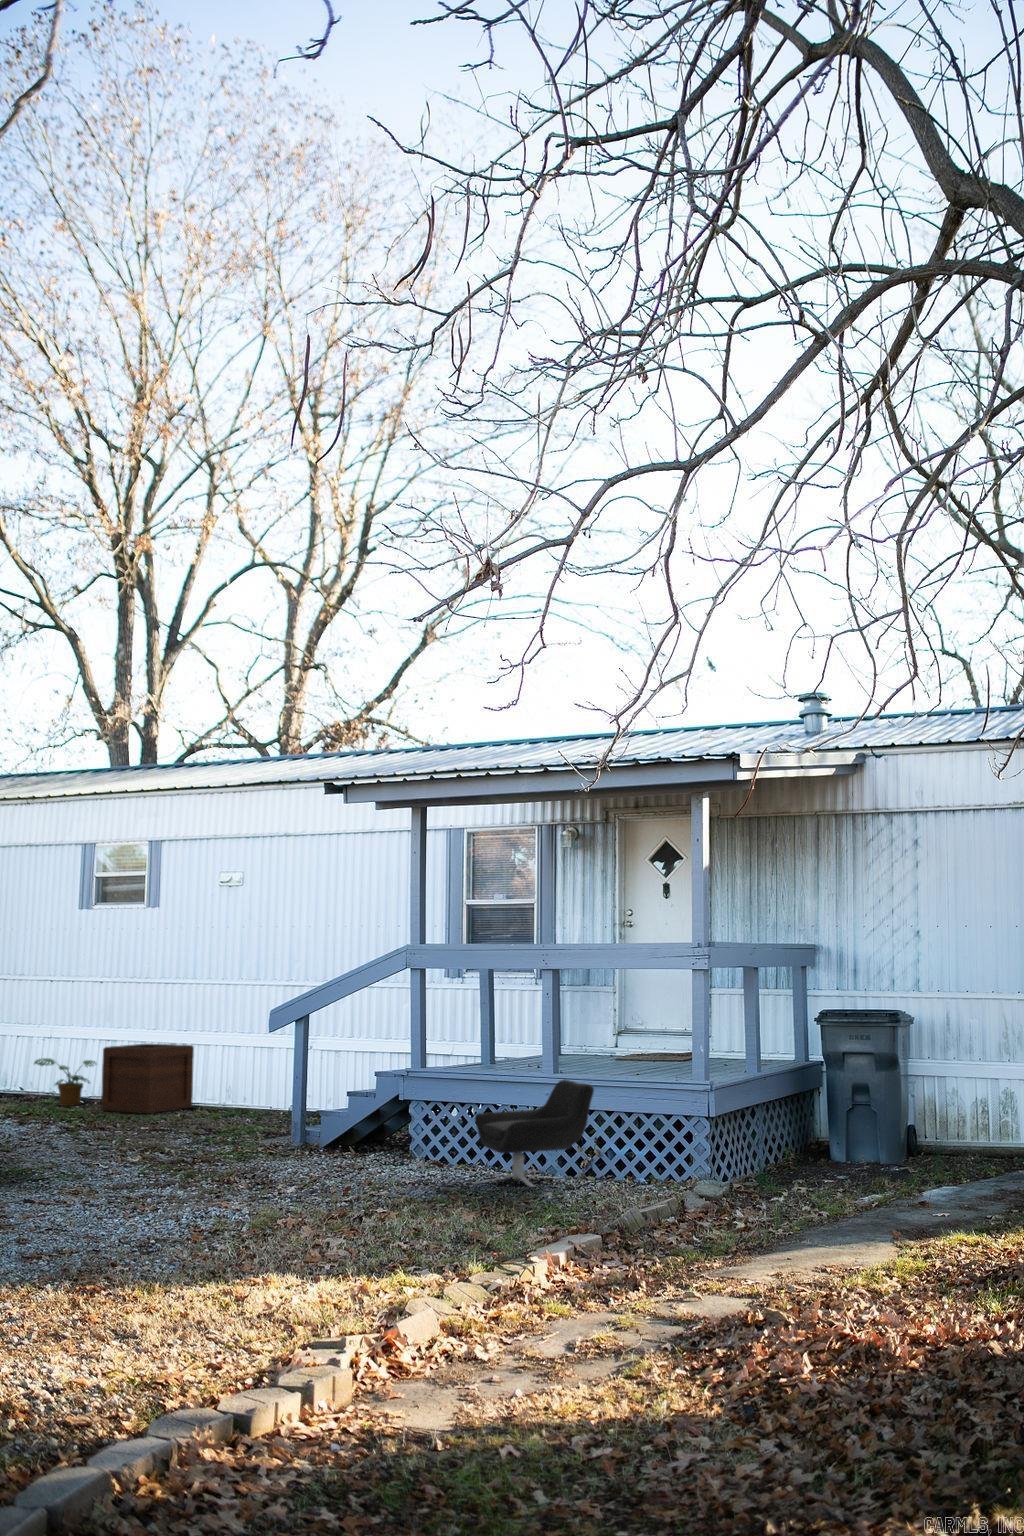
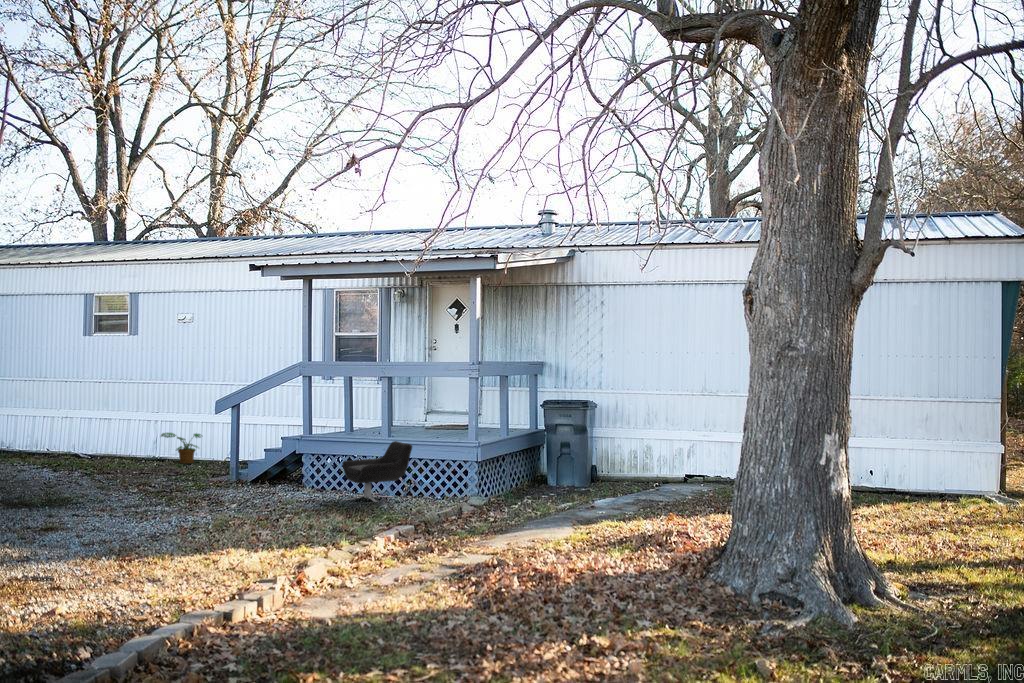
wooden crate: present [101,1044,194,1114] -> none [100,420,160,463]
potted plant: present [34,1058,96,1106] -> present [161,433,202,464]

